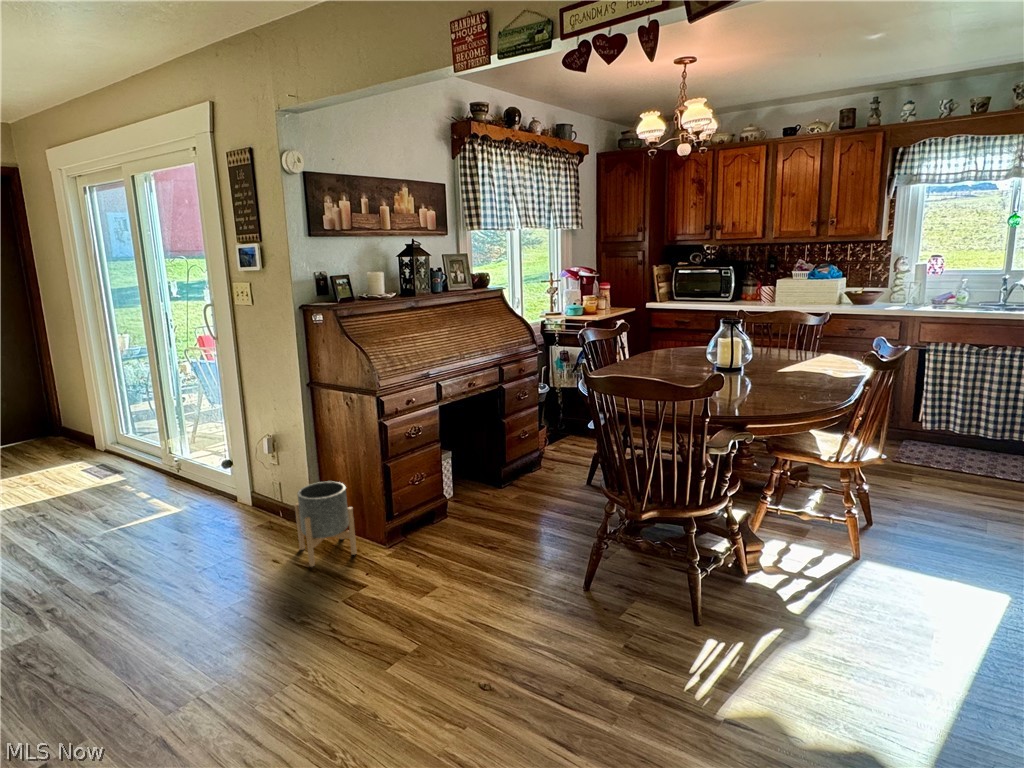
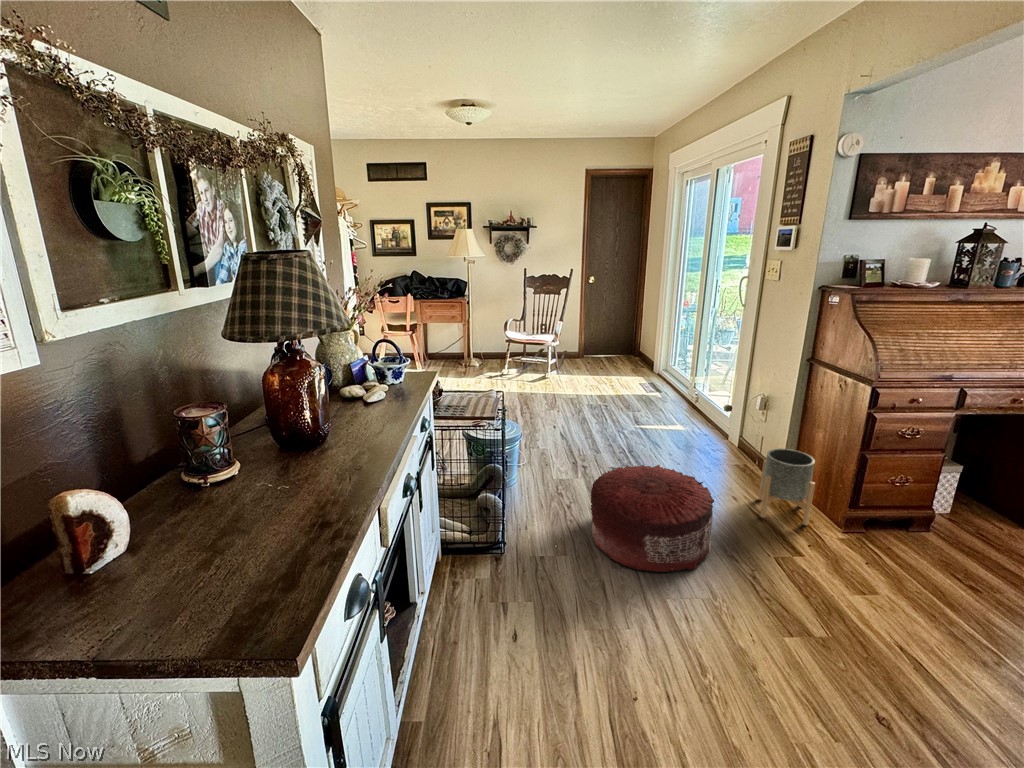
pouf: none [87,552,277,710] -> present [590,465,714,572]

